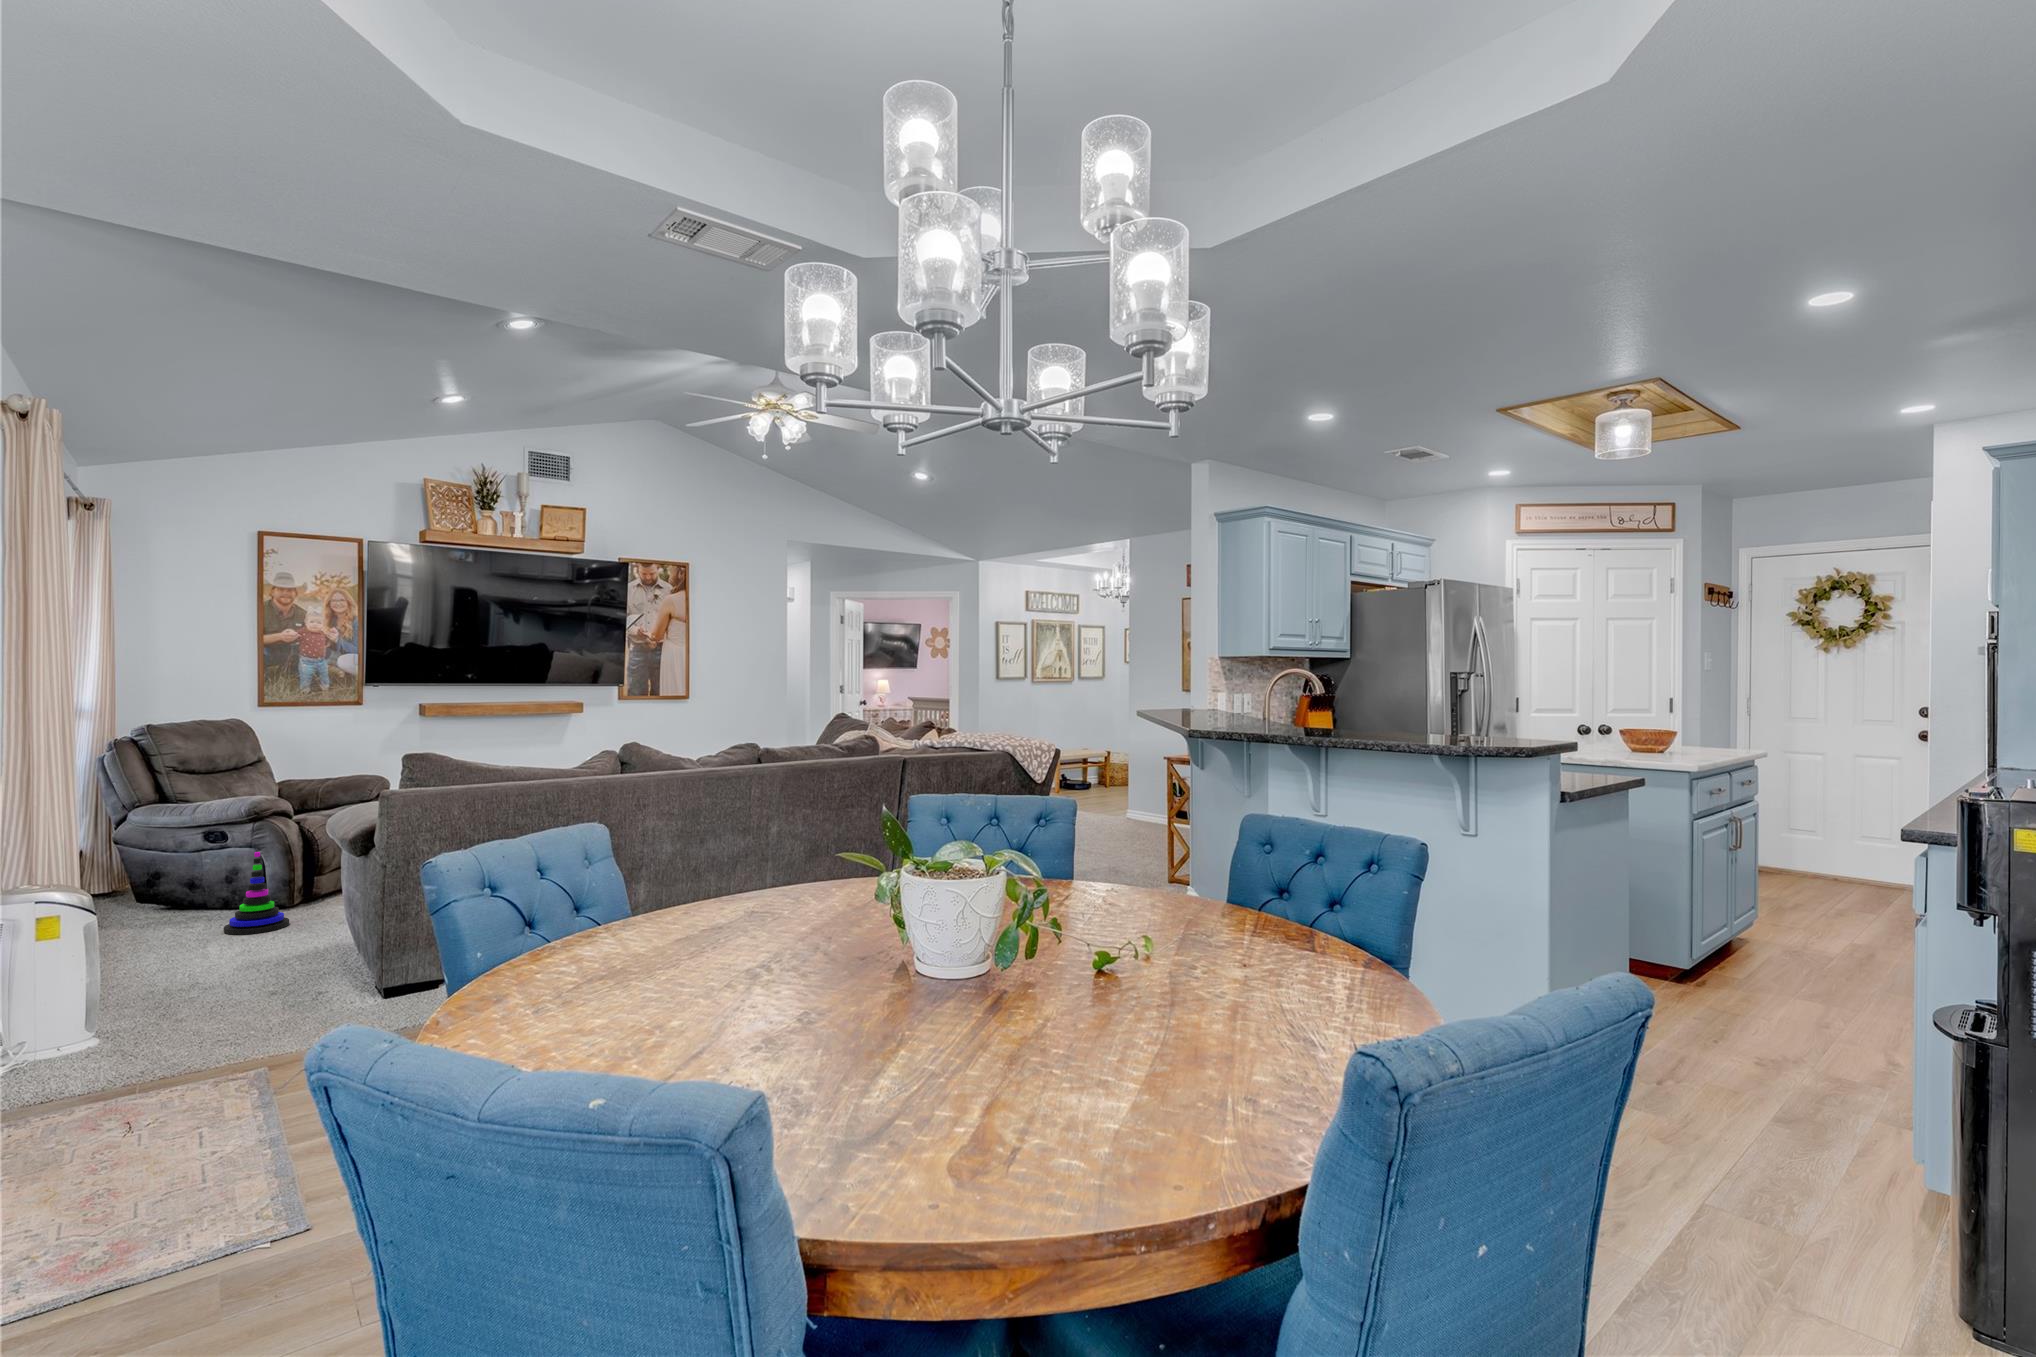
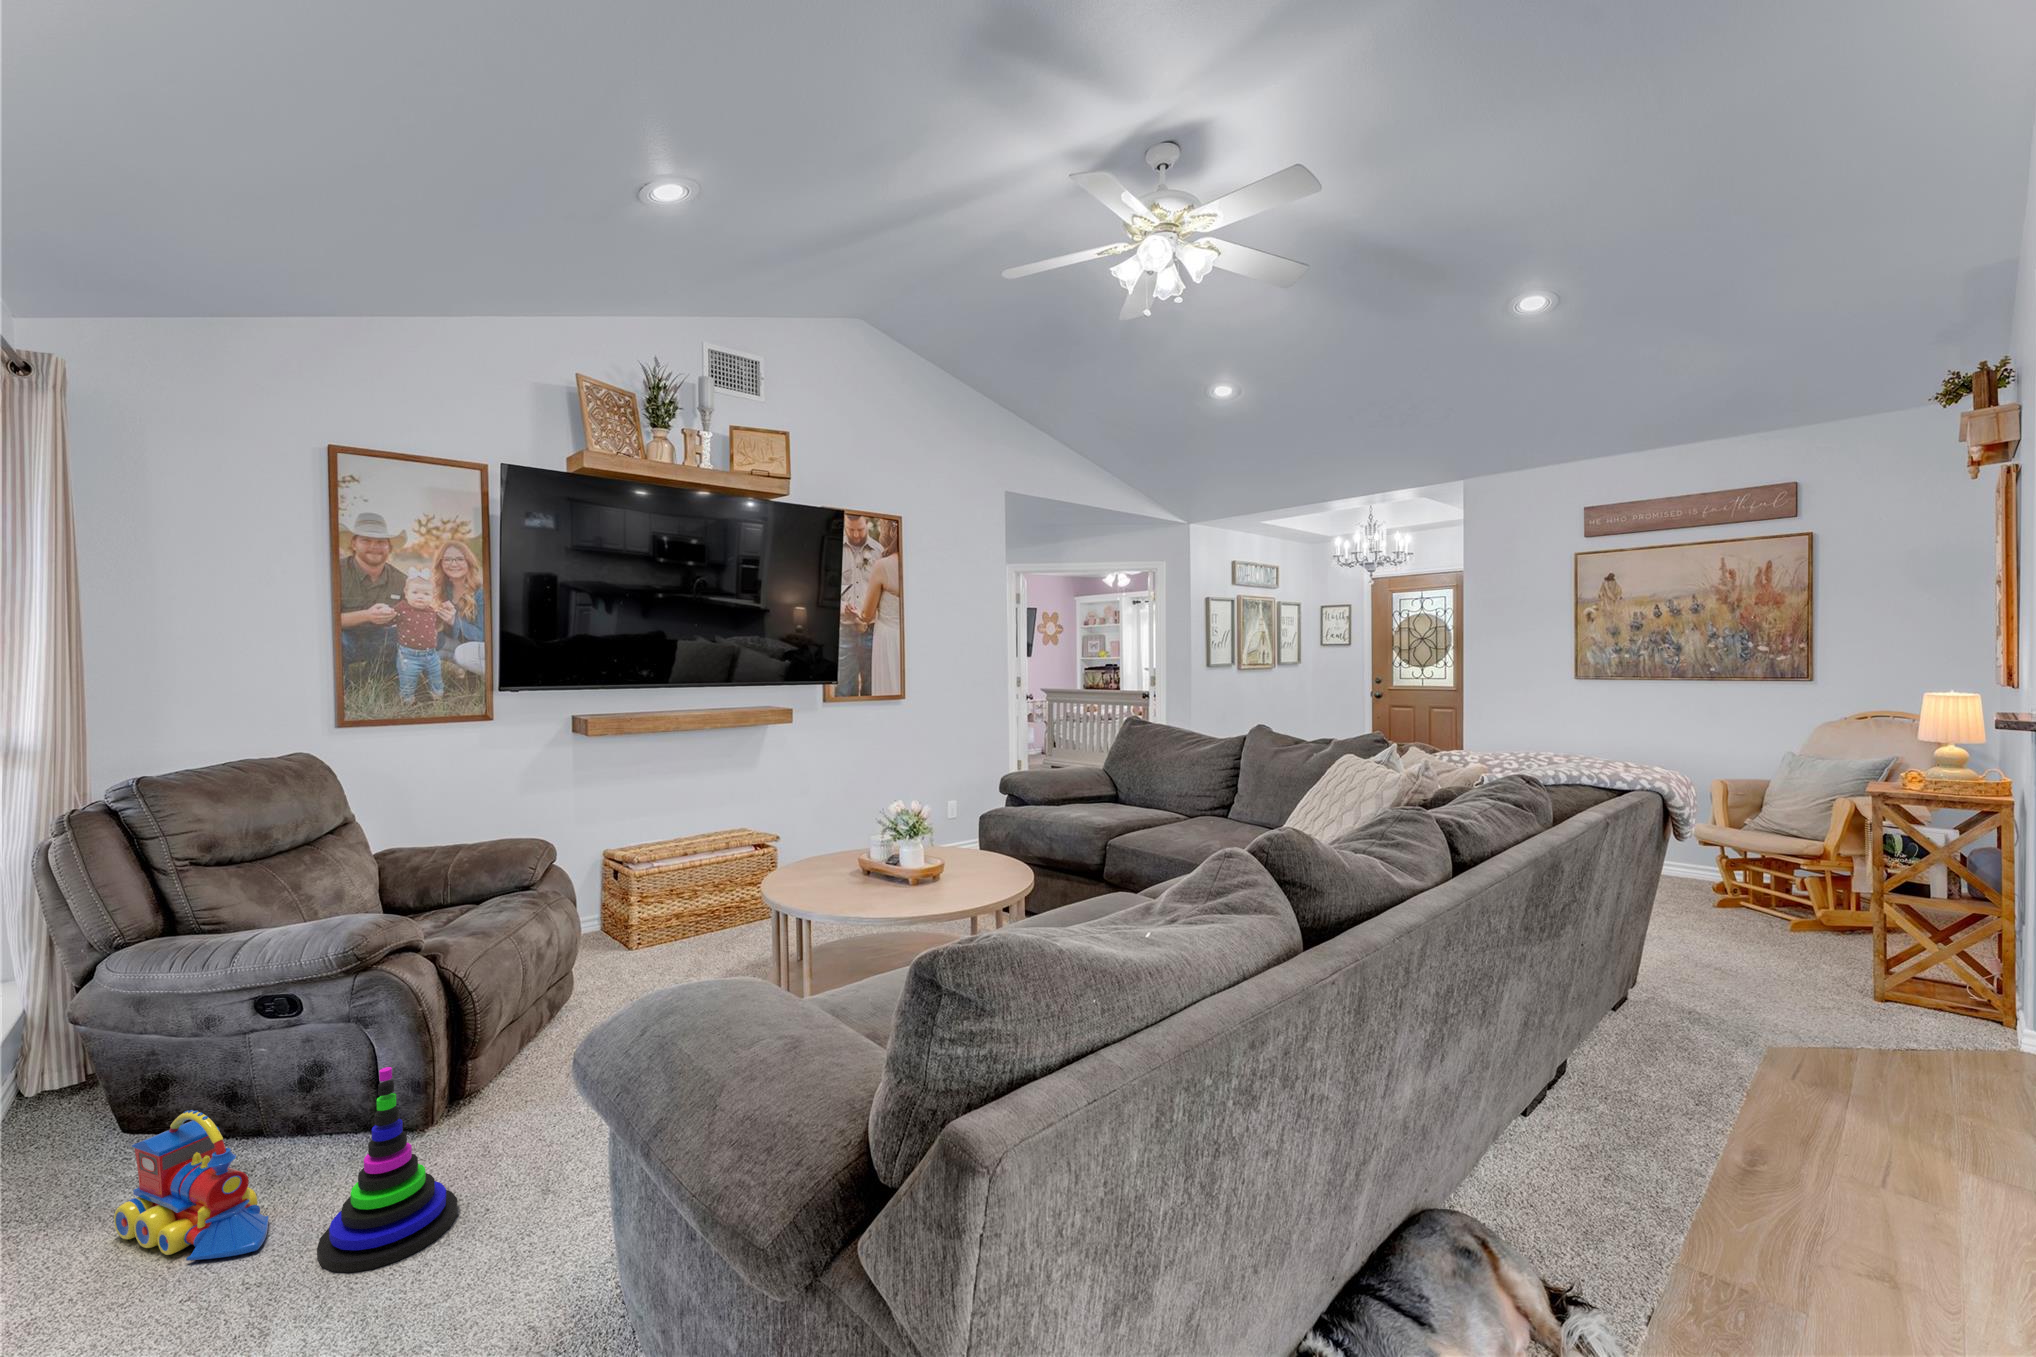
toy train: none [137,870,204,930] -> present [114,1110,269,1261]

